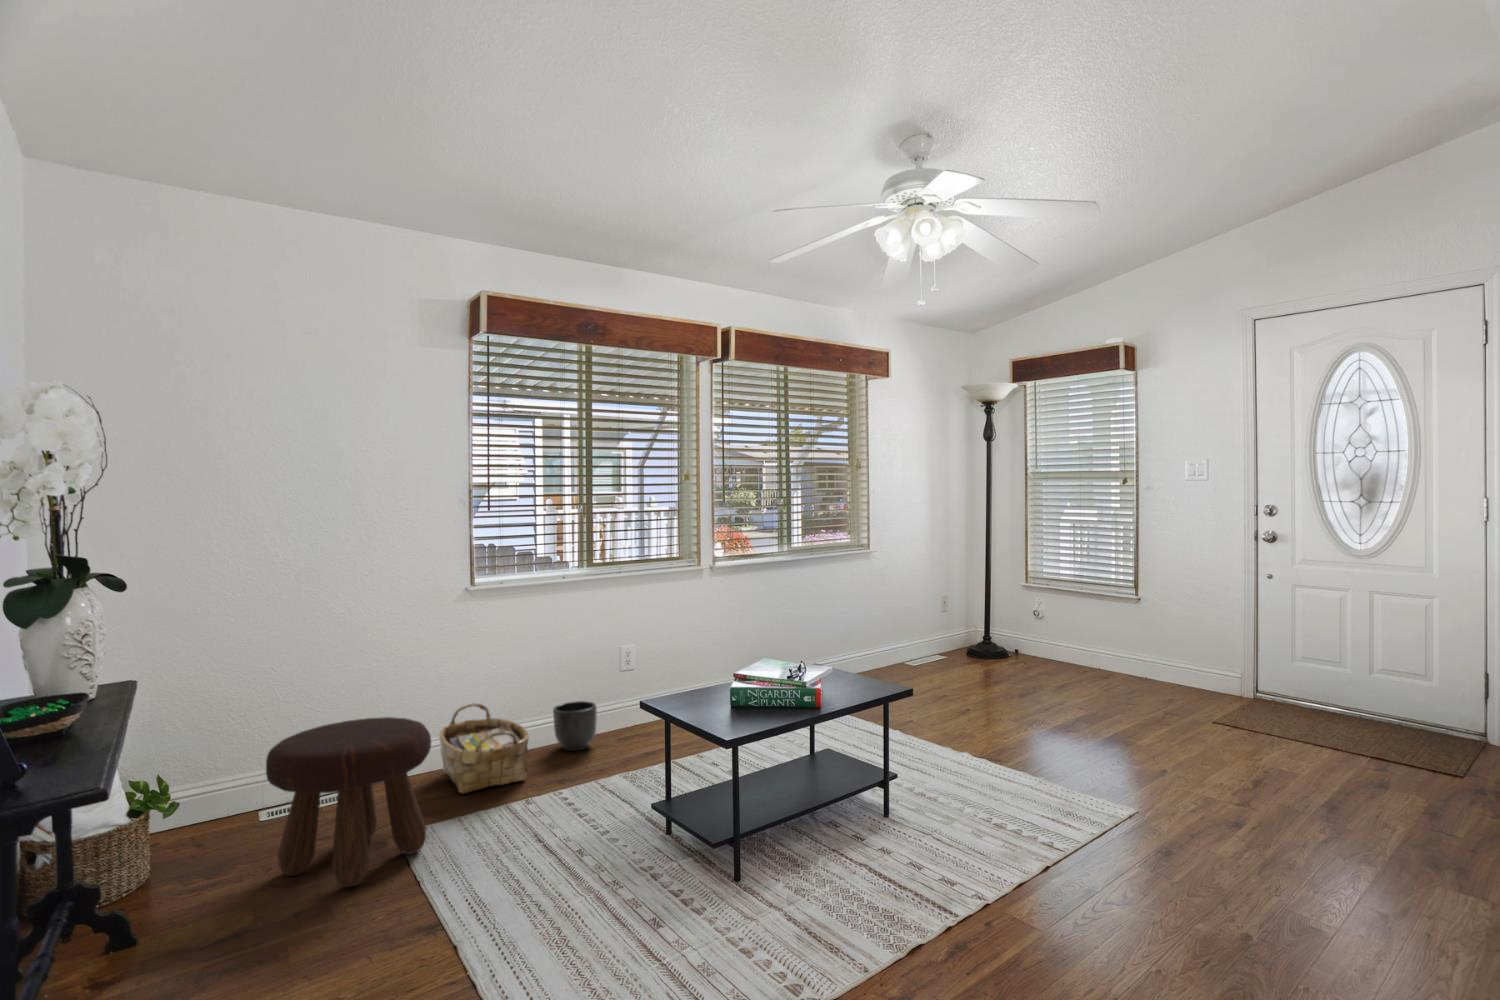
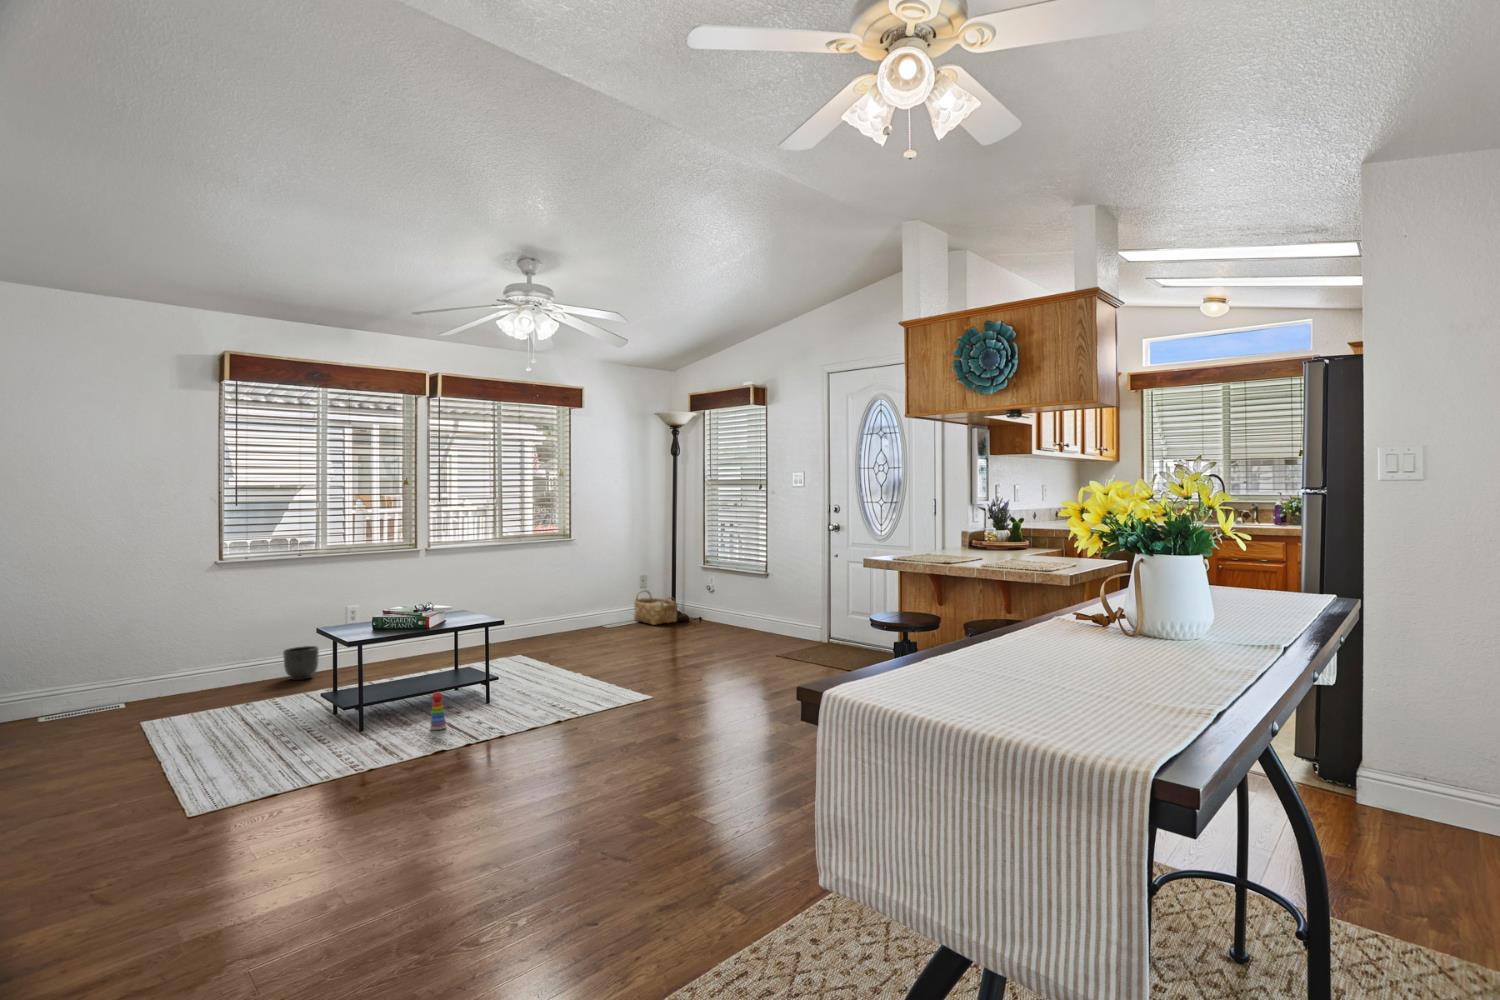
woven basket: present [439,703,529,793] -> present [634,590,678,625]
footstool: present [266,717,431,887] -> none [45,644,168,742]
stacking toy: none [842,823,868,890] -> present [430,692,446,730]

